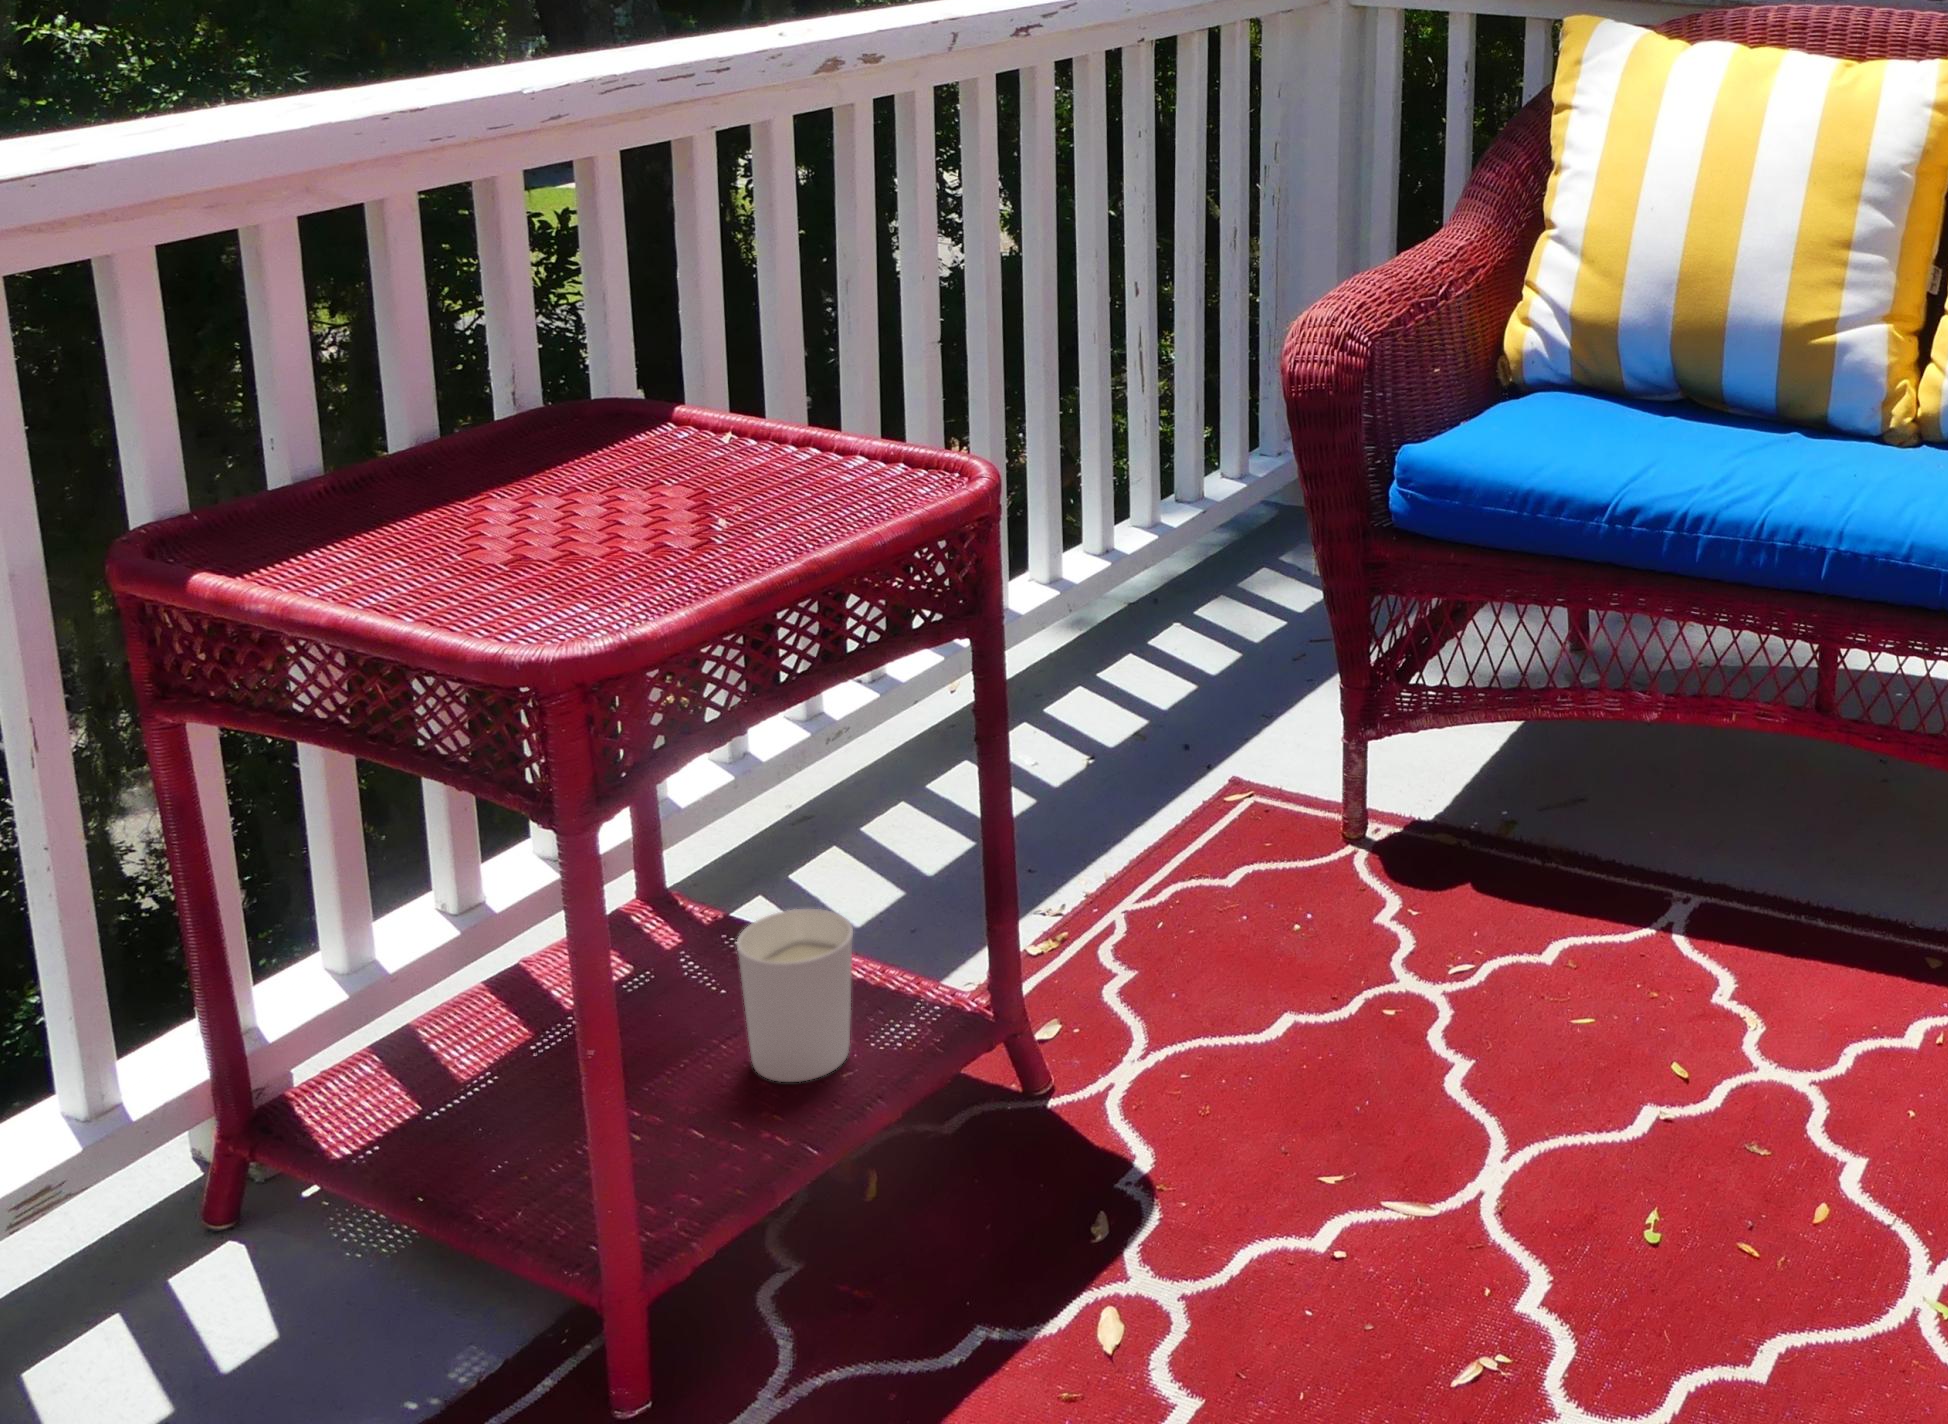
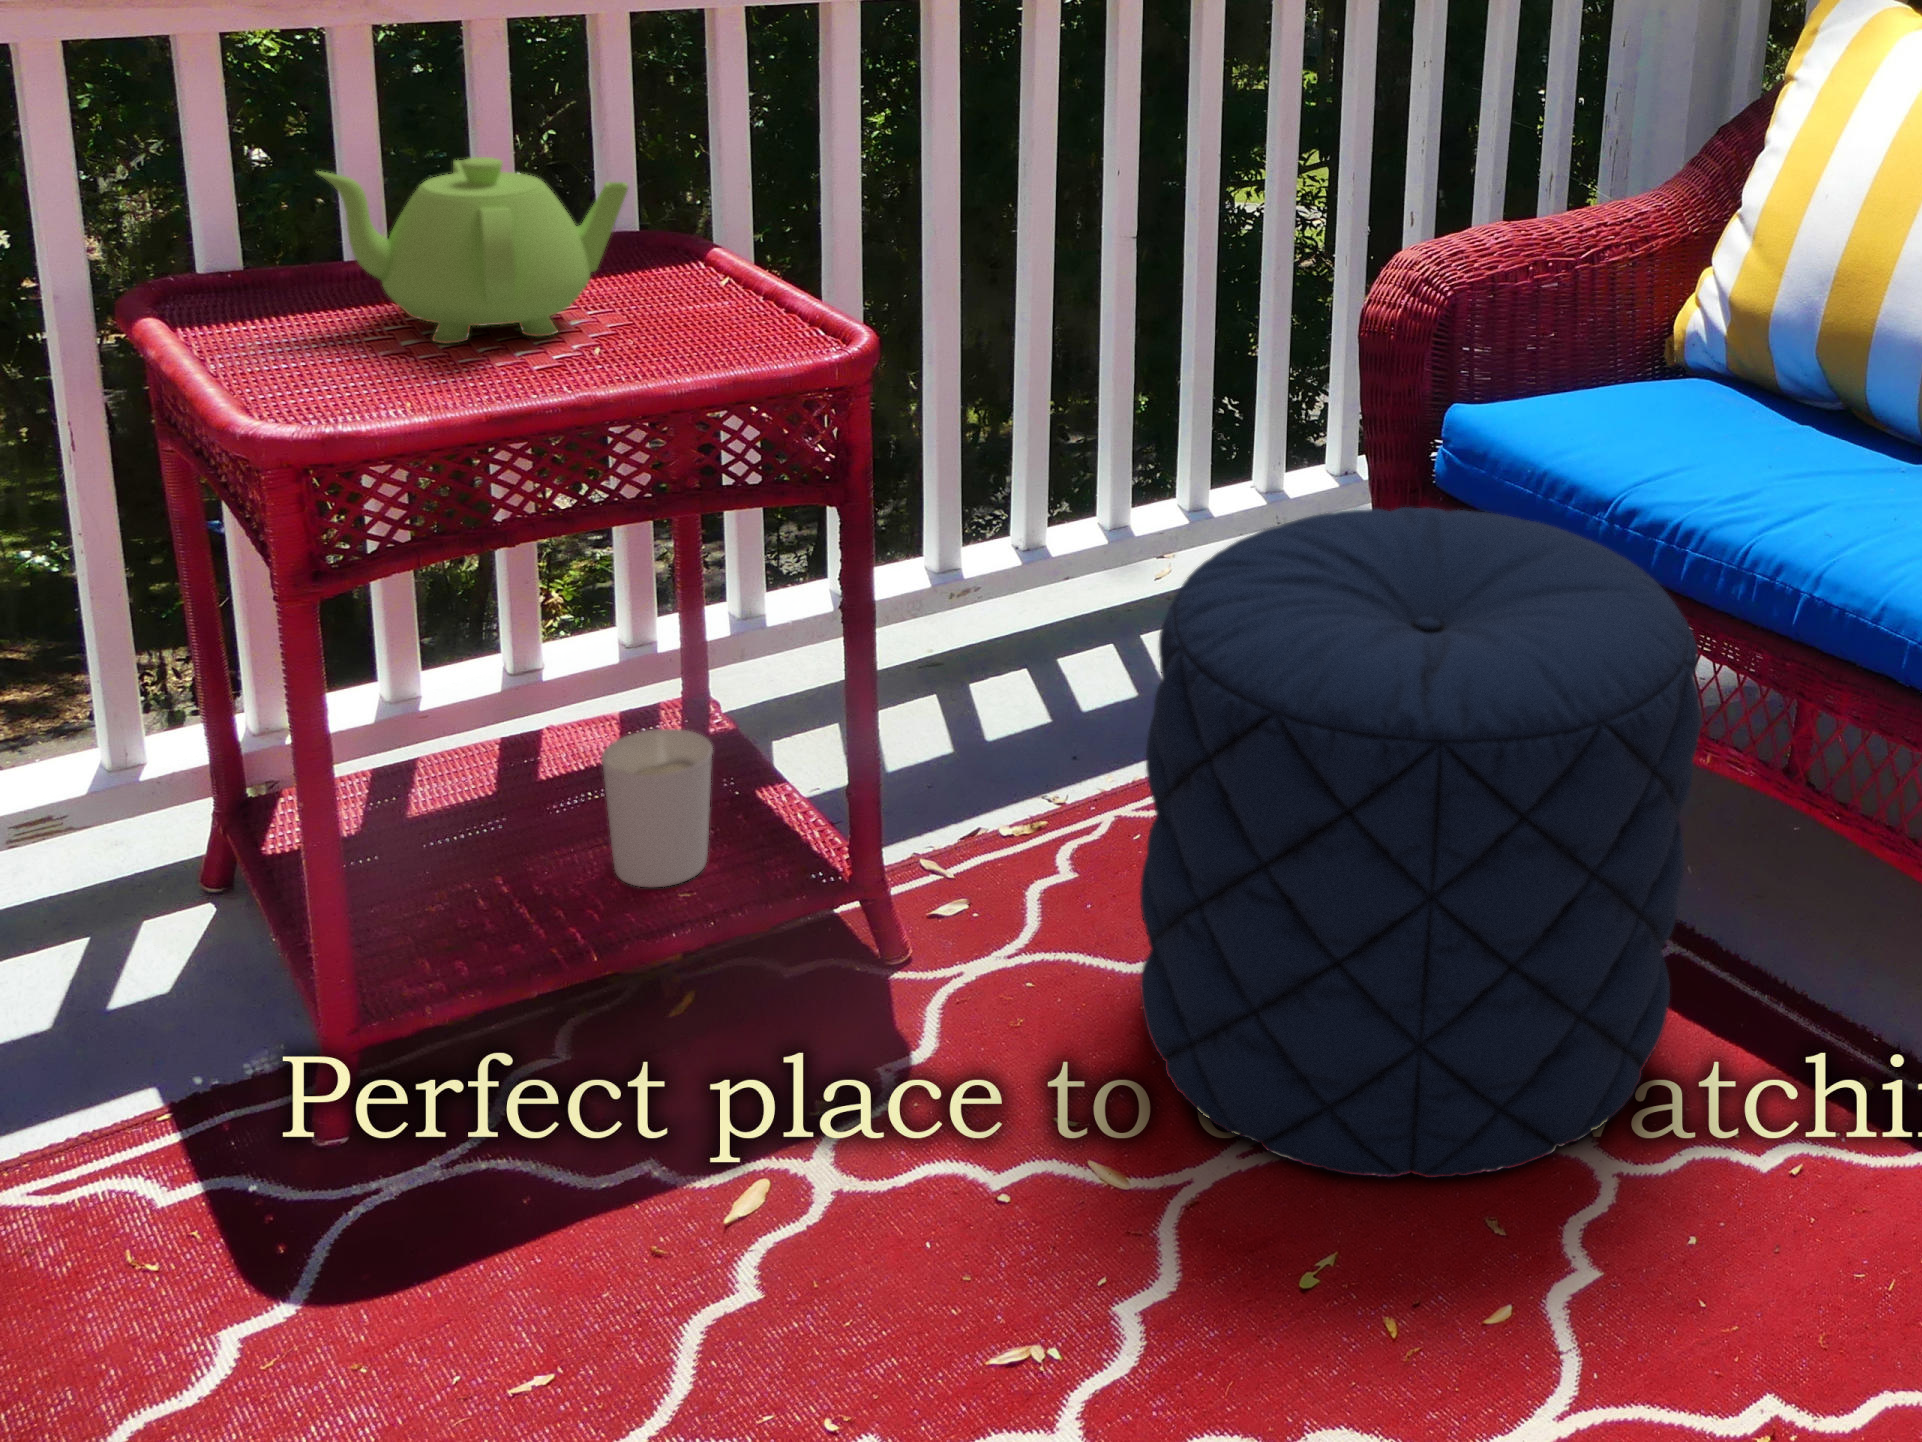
teapot: none [436,328,724,535] -> present [317,157,628,344]
pouf: none [1296,533,1812,1152] -> present [1140,507,1701,1178]

